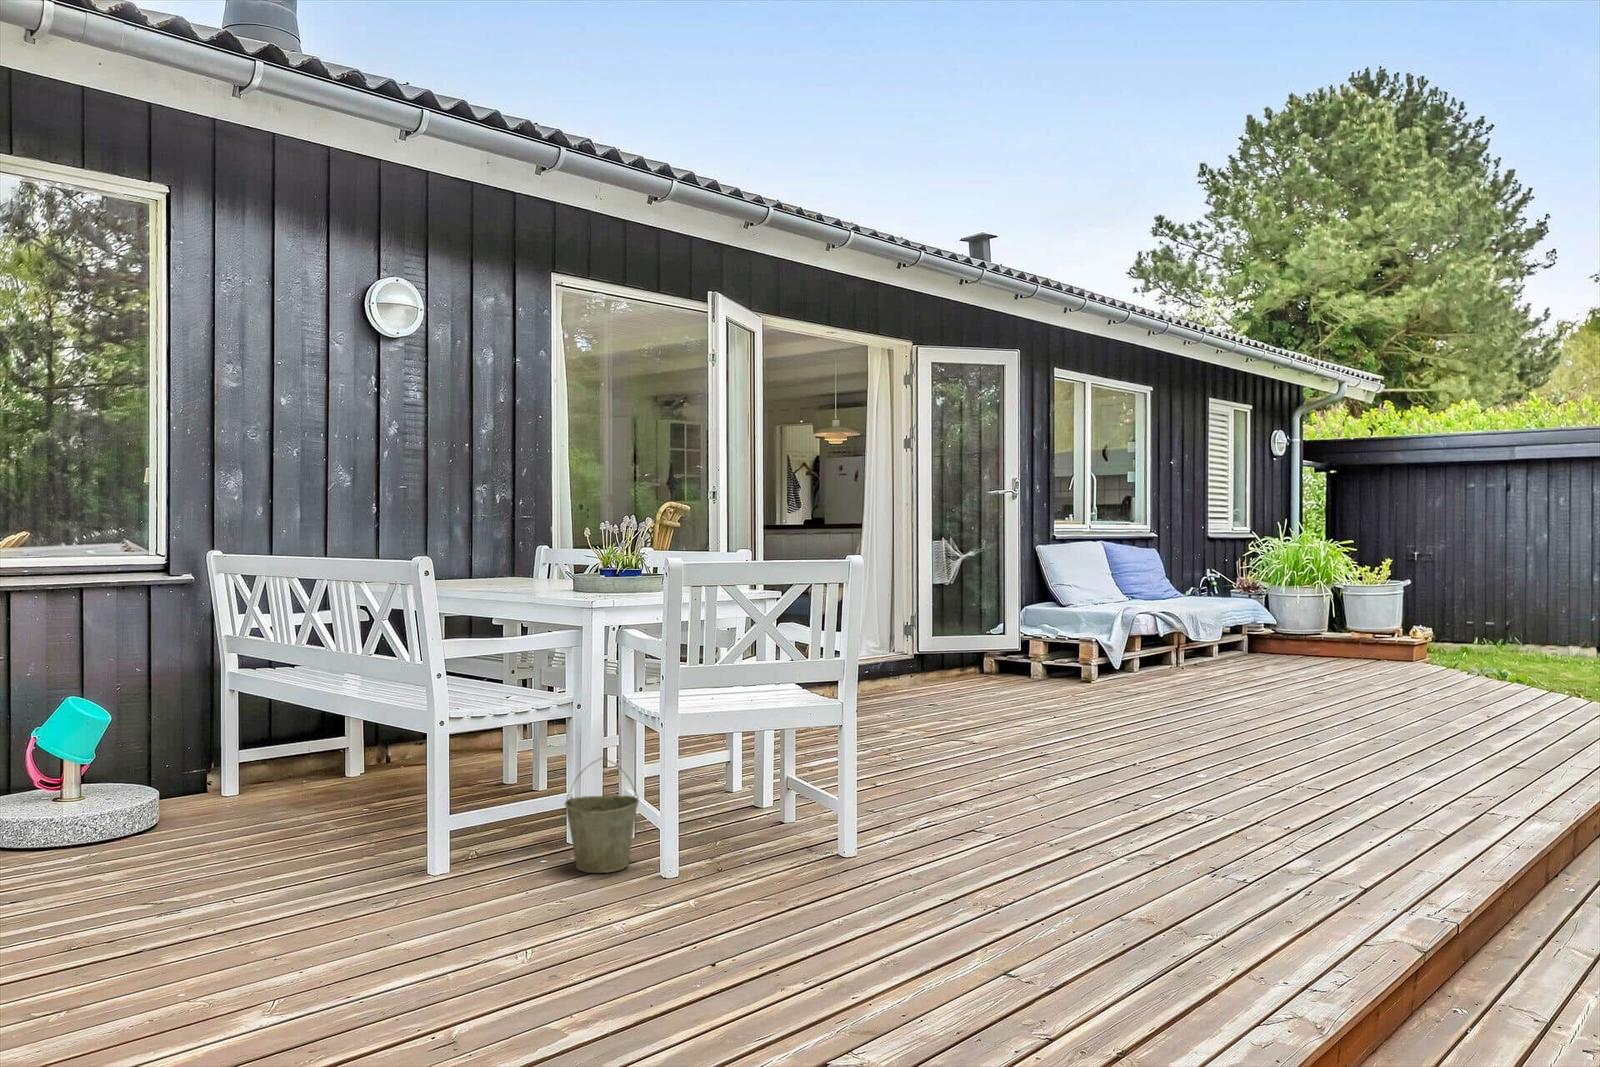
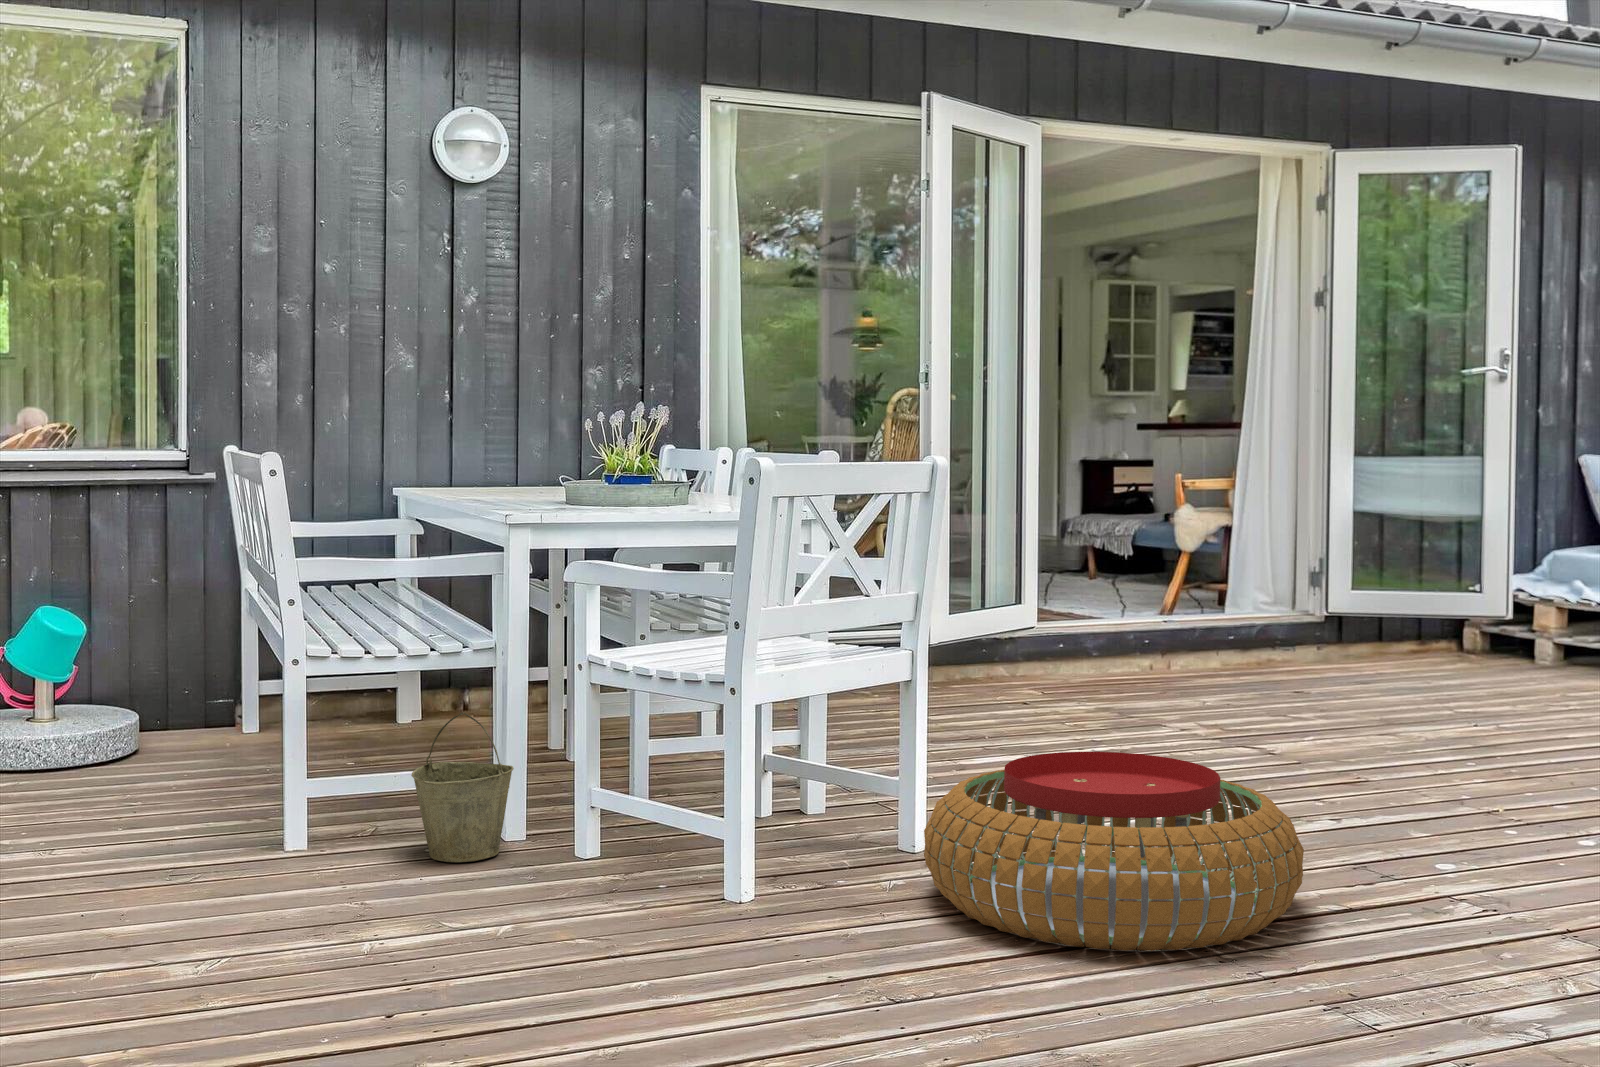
pouf: none [941,750,1185,874] -> present [924,752,1304,951]

